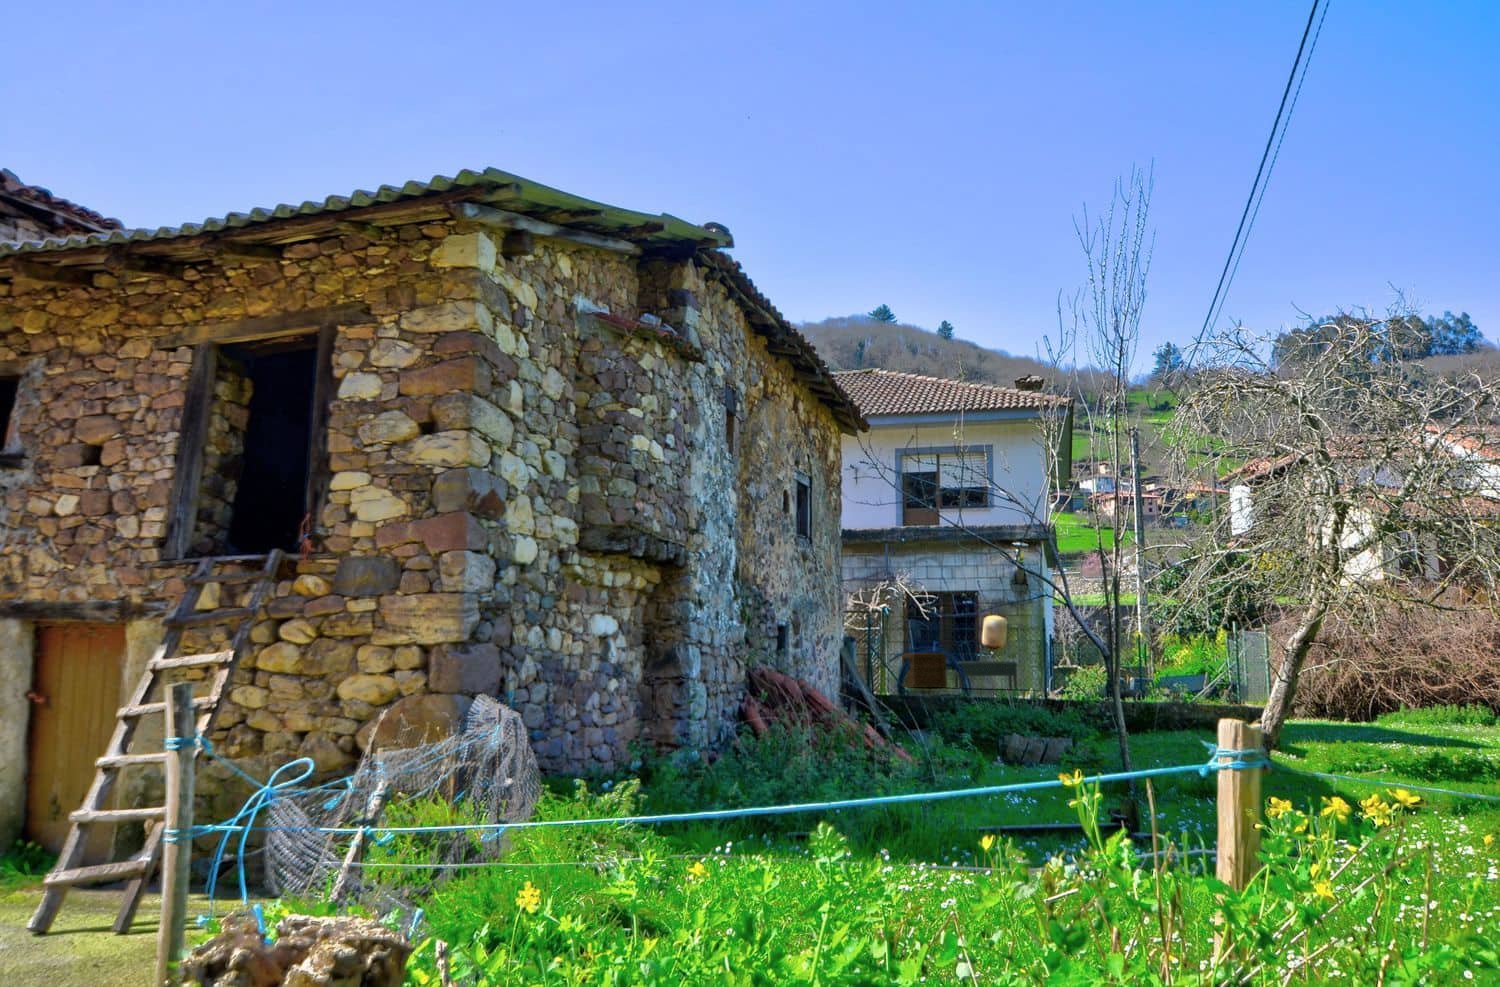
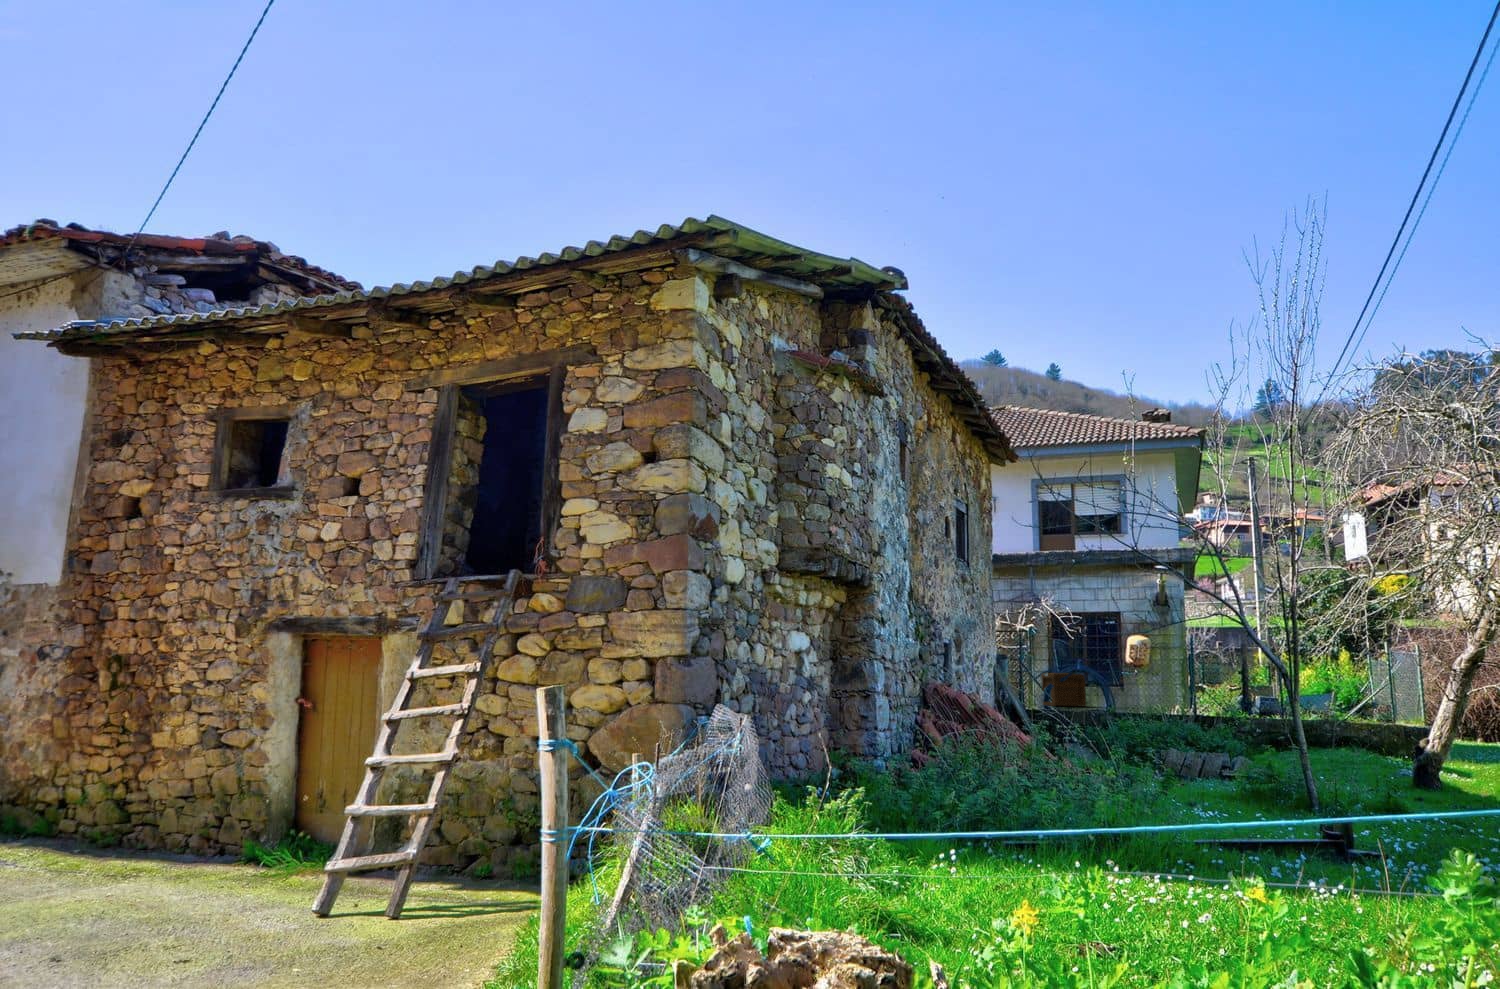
bench: present [954,661,1017,689] -> none [1092,681,1157,709]

